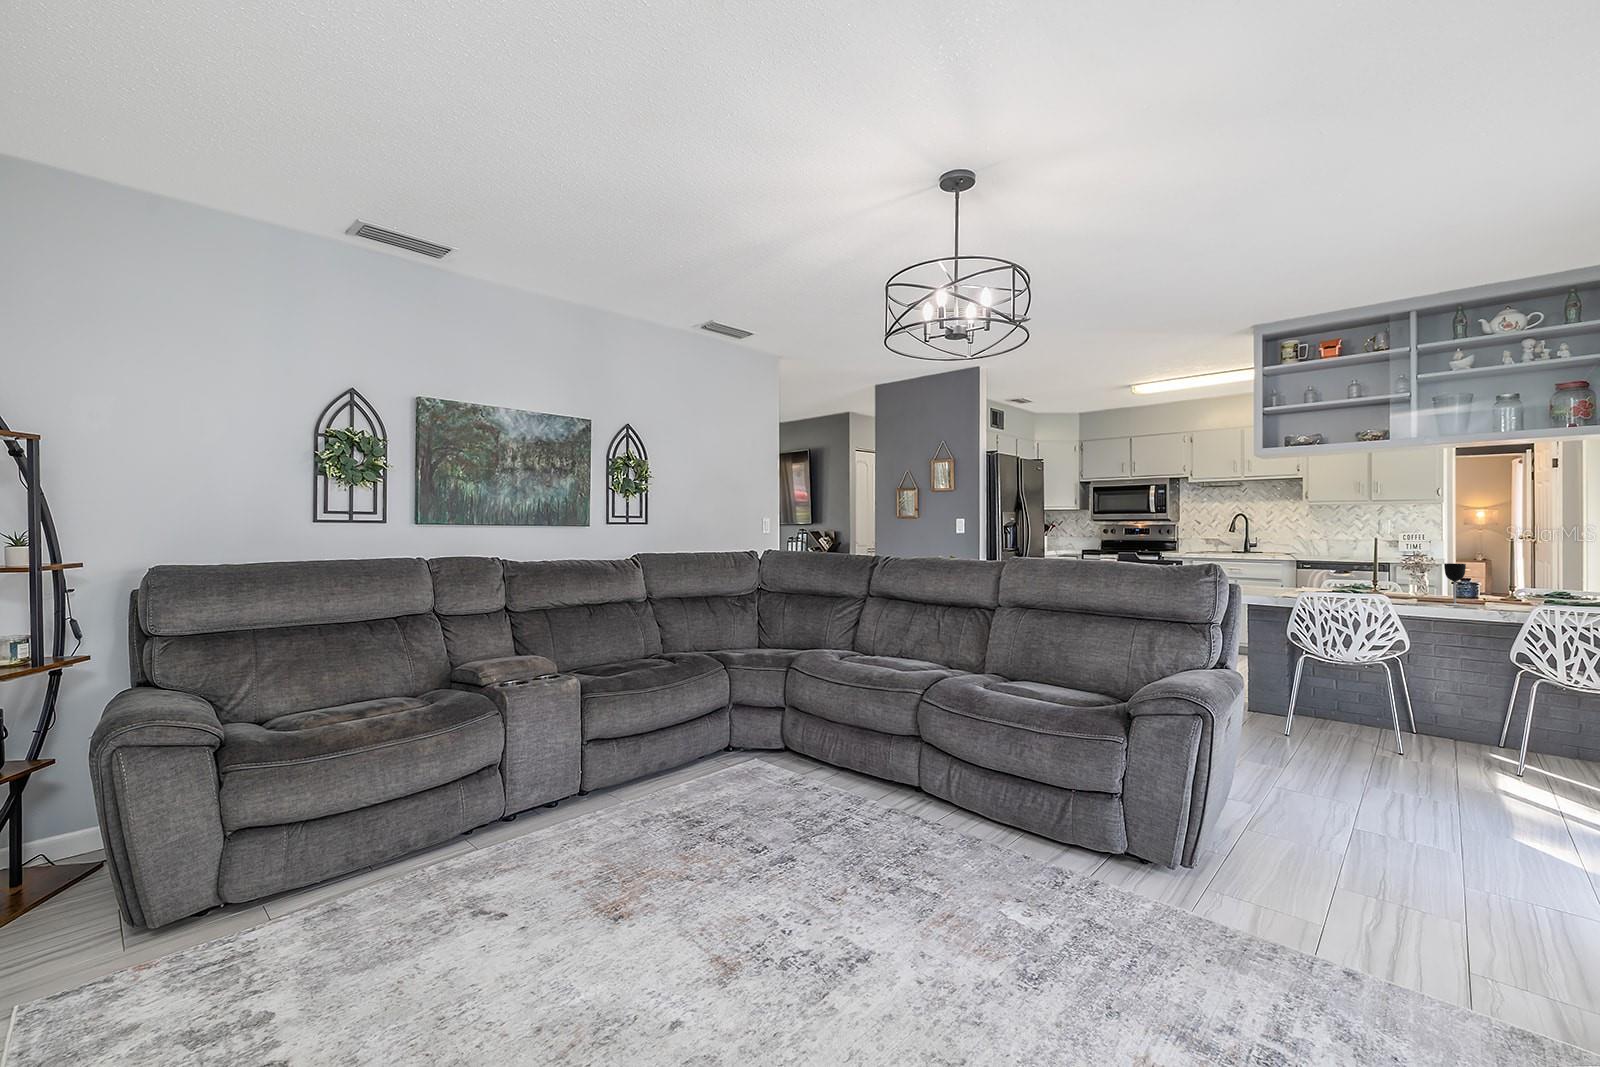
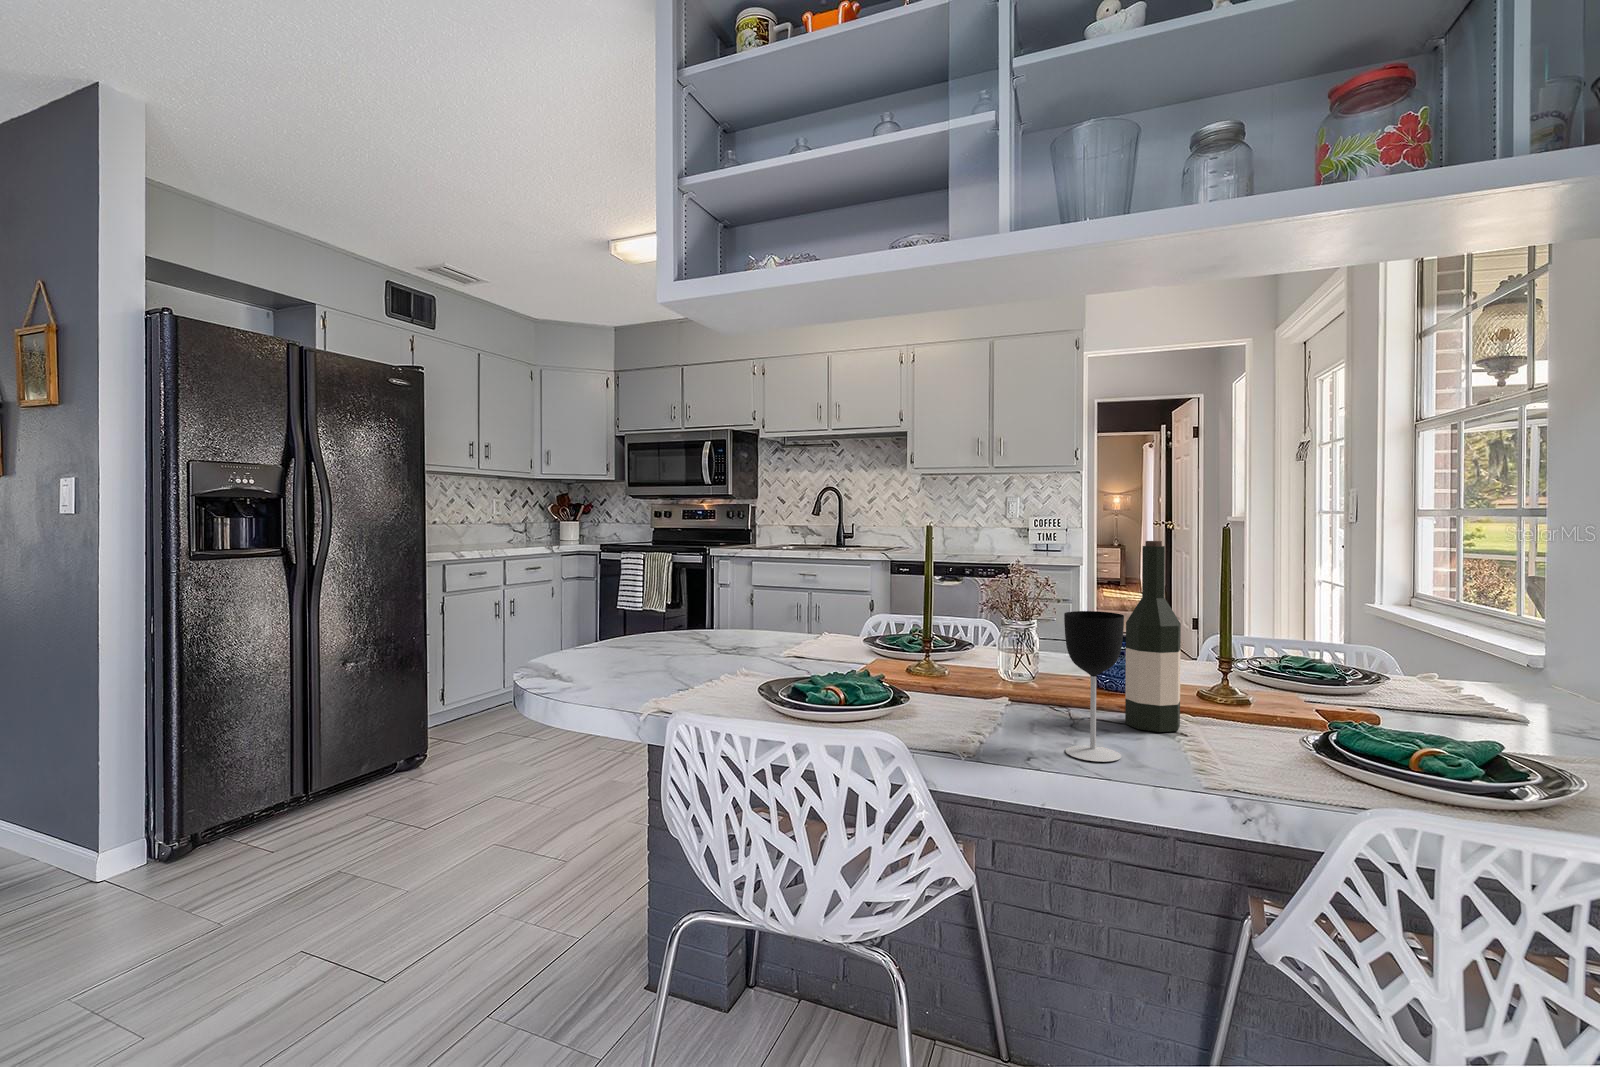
wine bottle: none [1468,543,1490,604] -> present [1125,541,1181,732]

